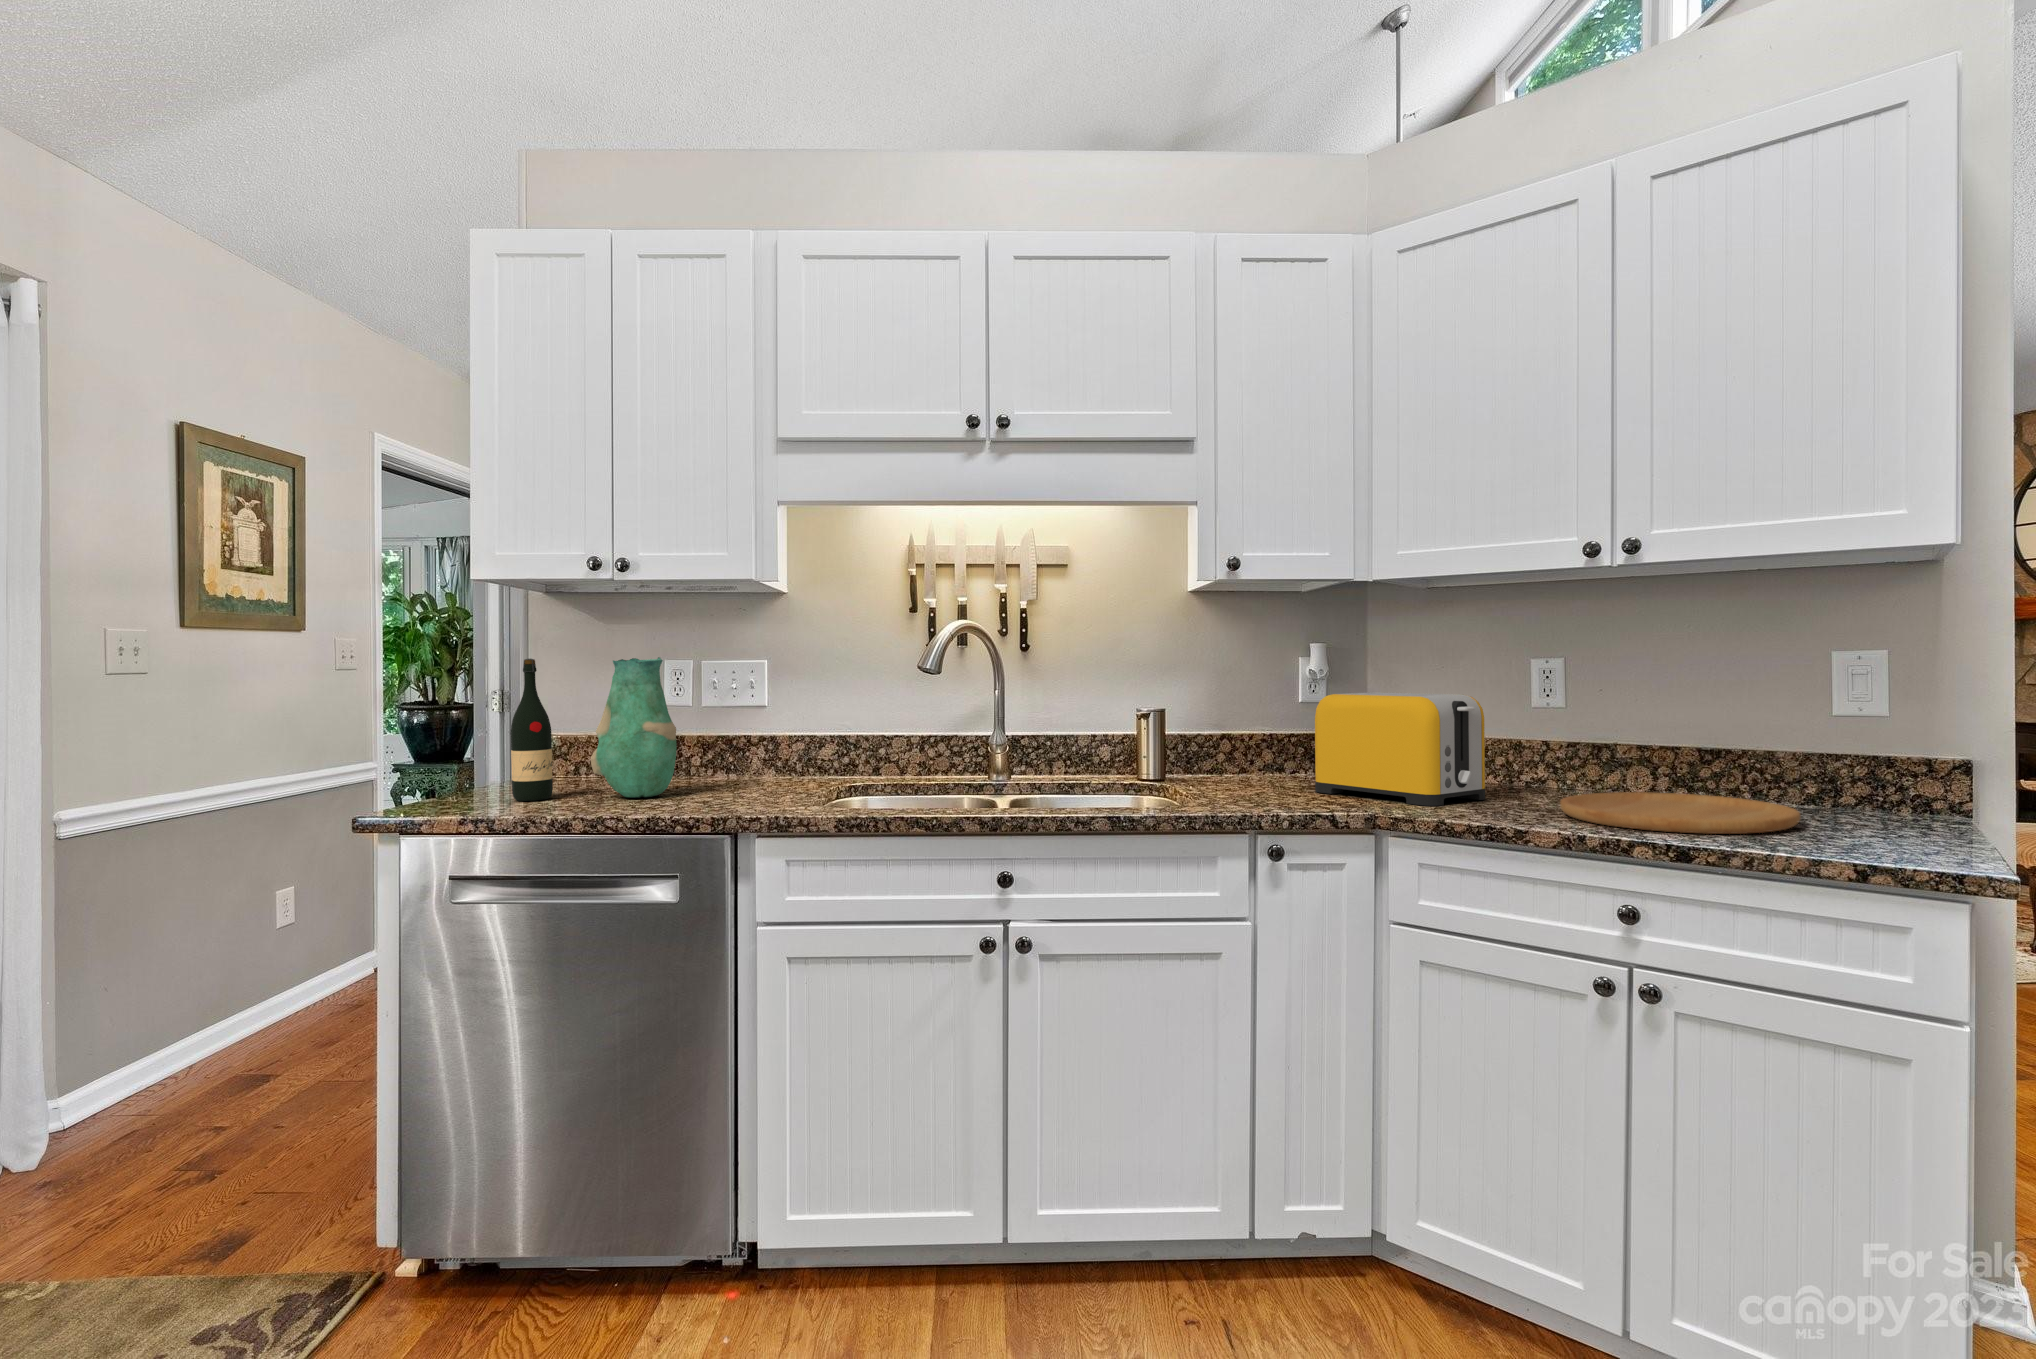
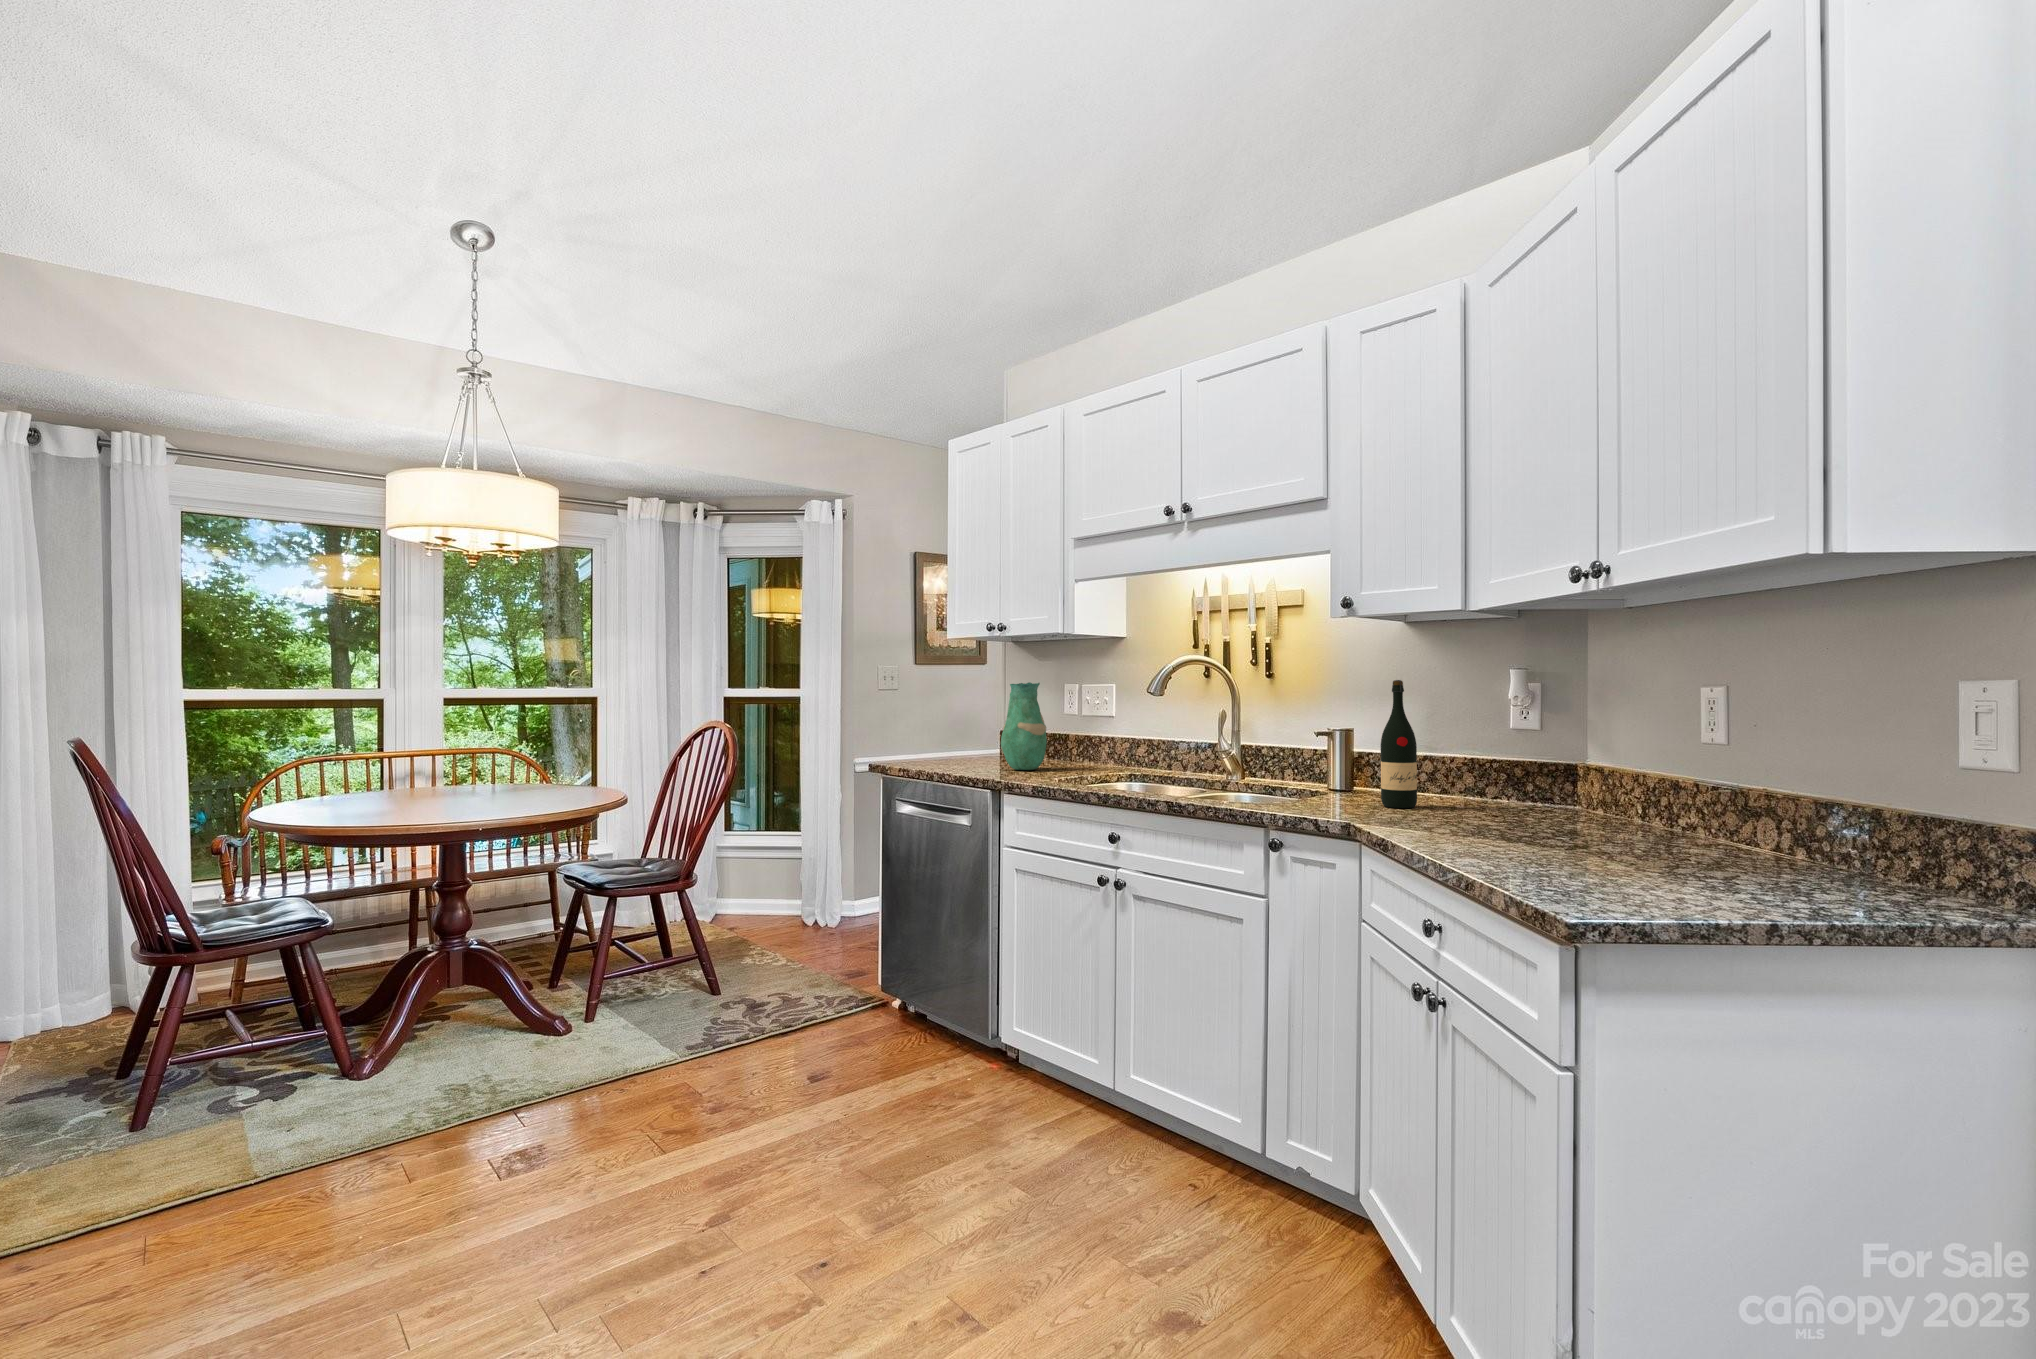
wine bottle: present [511,659,553,801] -> present [1381,680,1417,808]
toaster: present [1315,692,1485,806] -> none [1444,722,1569,833]
cutting board: present [1560,792,1800,834] -> none [1516,834,1783,886]

